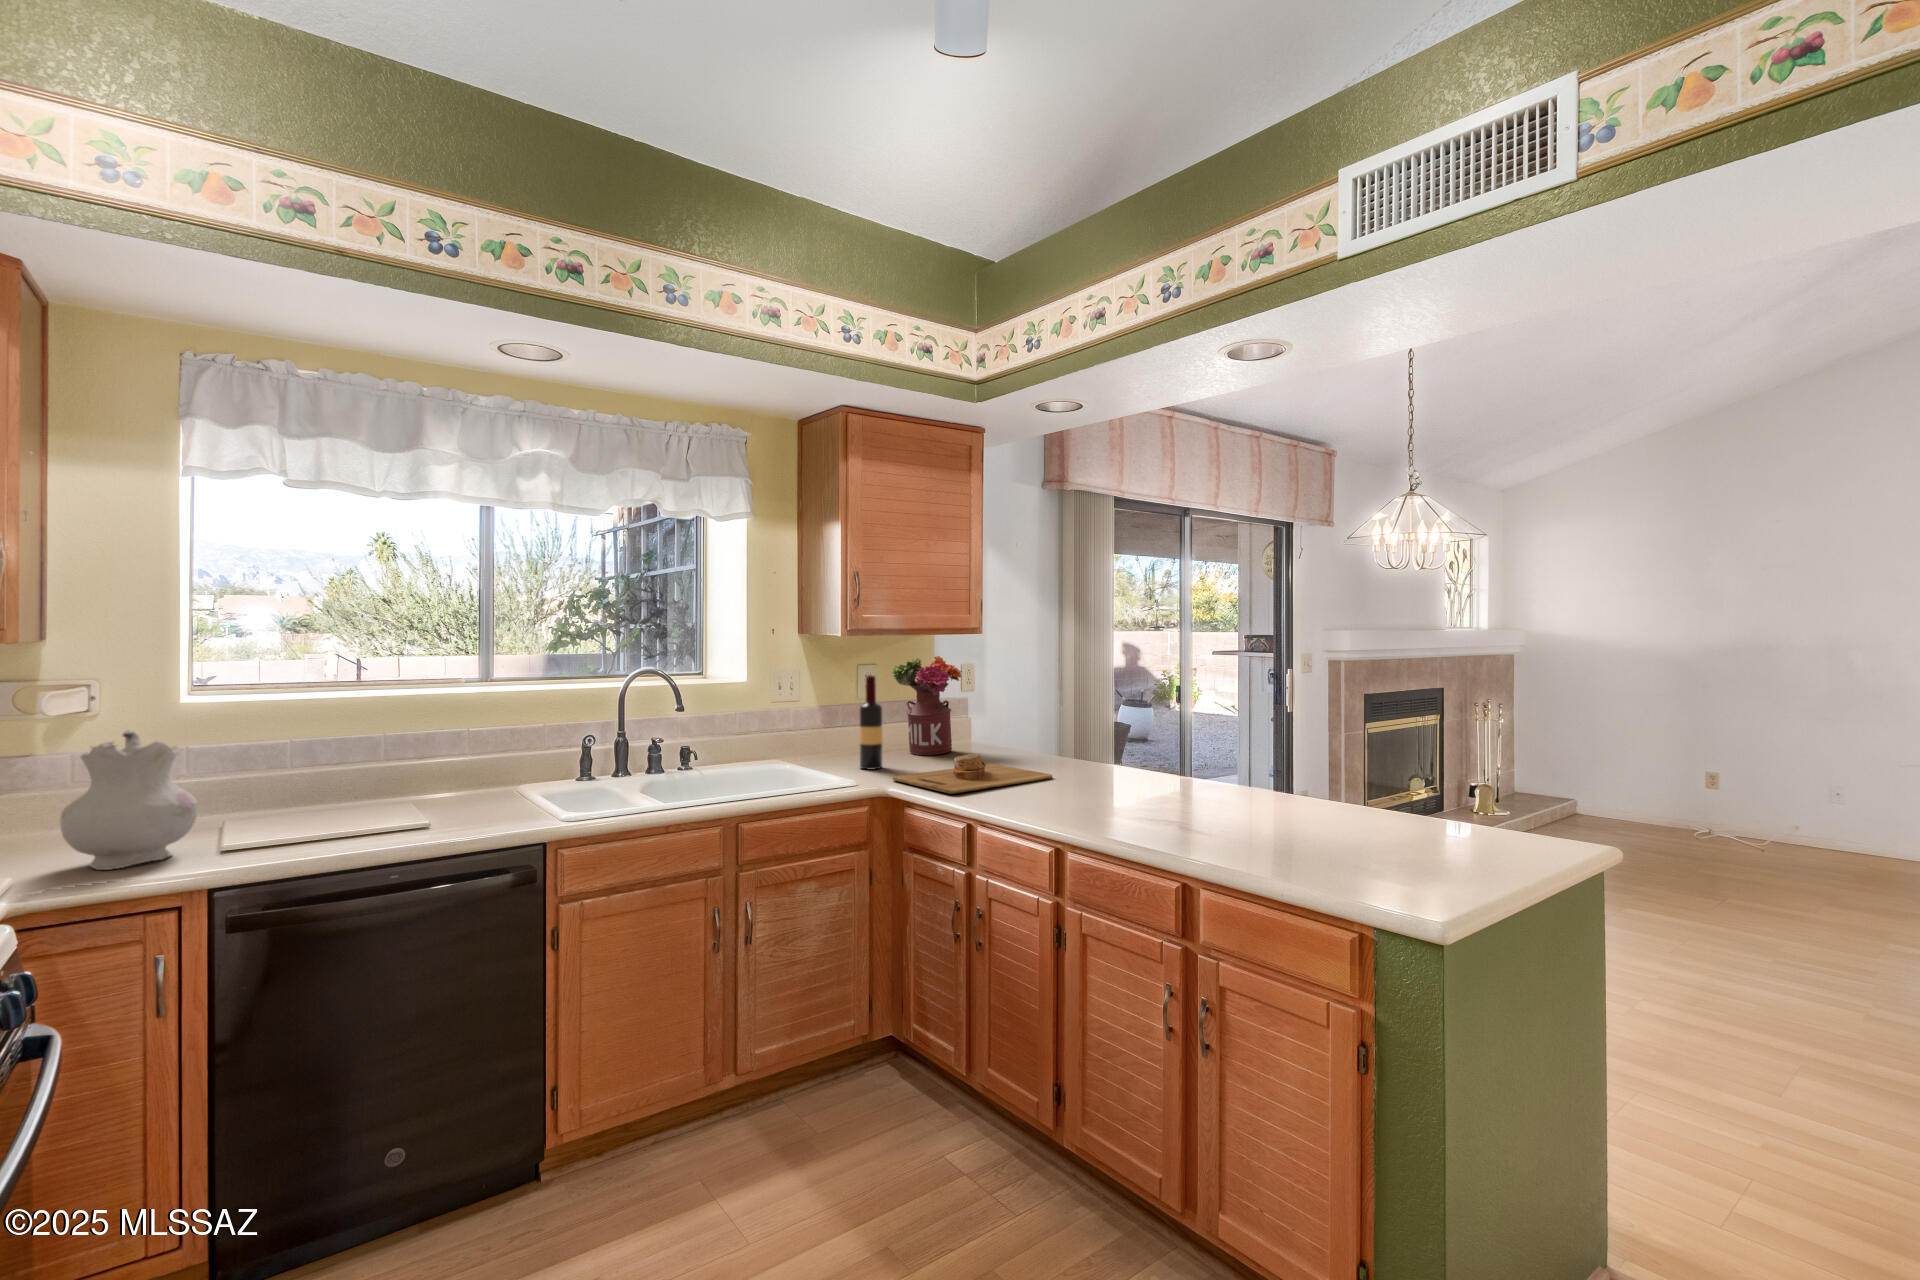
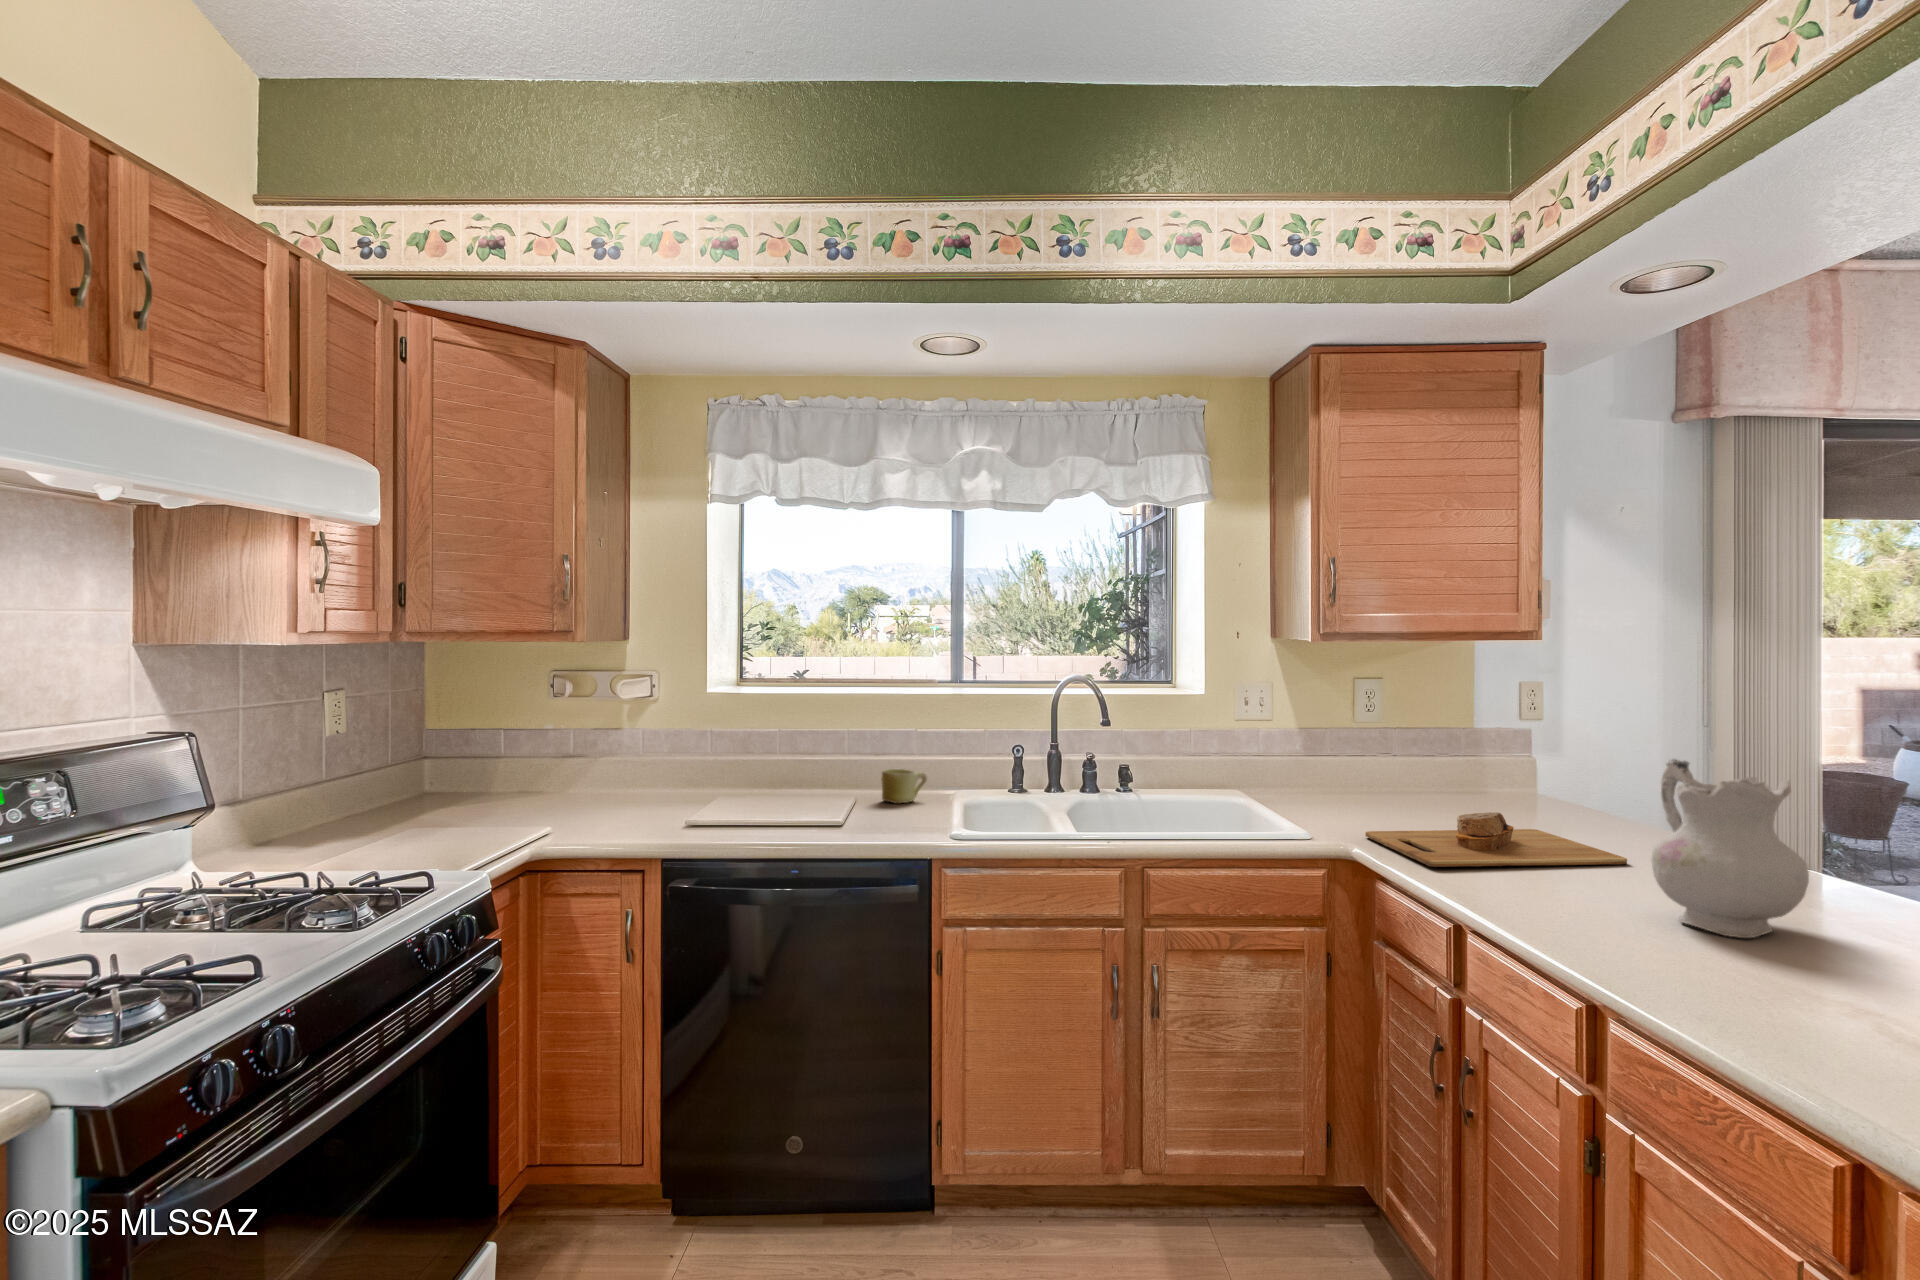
flower arrangement: present [893,656,961,755] -> none [1402,668,1511,807]
wine bottle: present [860,676,882,770] -> none [1337,693,1369,818]
ceramic pitcher: present [60,731,198,870] -> present [1651,759,1809,938]
mug: none [449,766,499,800] -> present [881,769,927,804]

